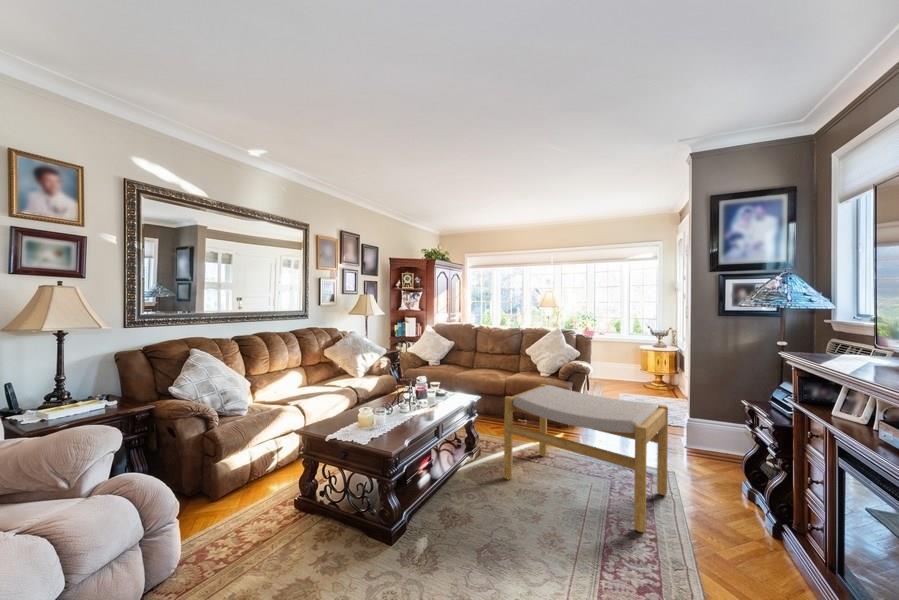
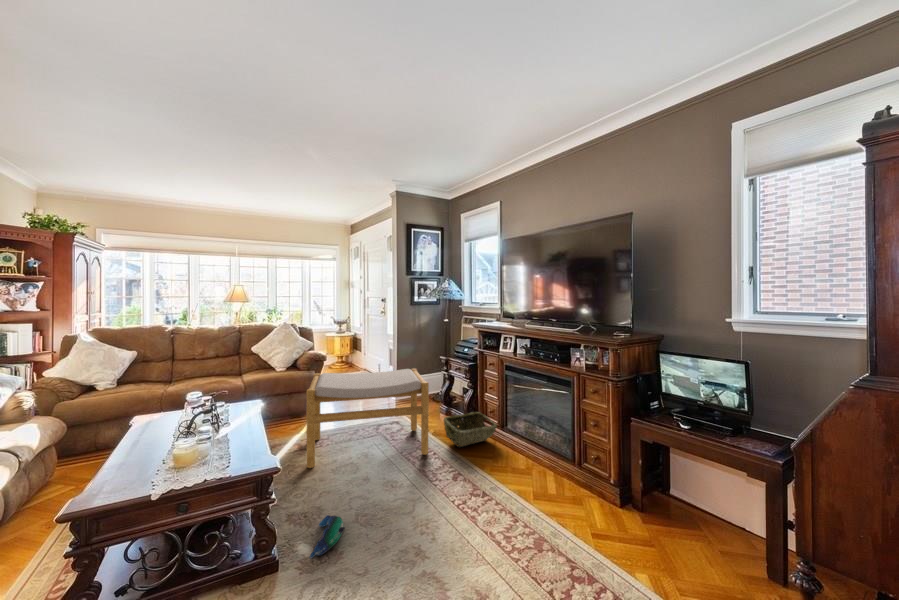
woven basket: none [688,492,805,569] -> present [444,412,497,447]
plush toy: none [412,527,463,560] -> present [309,515,345,559]

